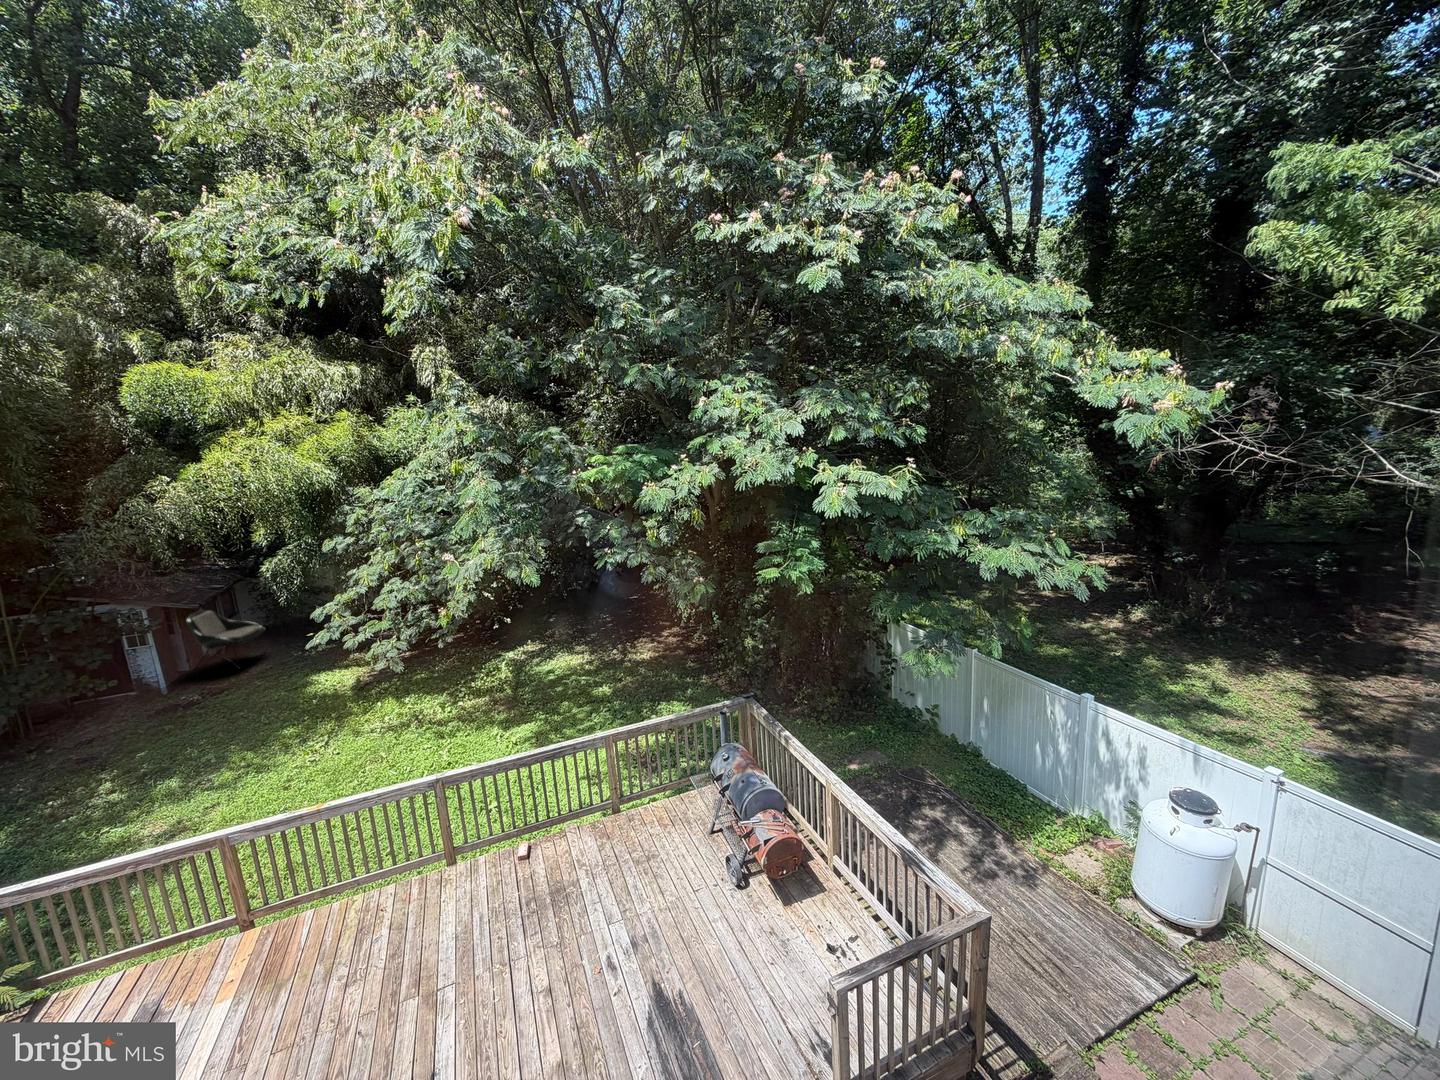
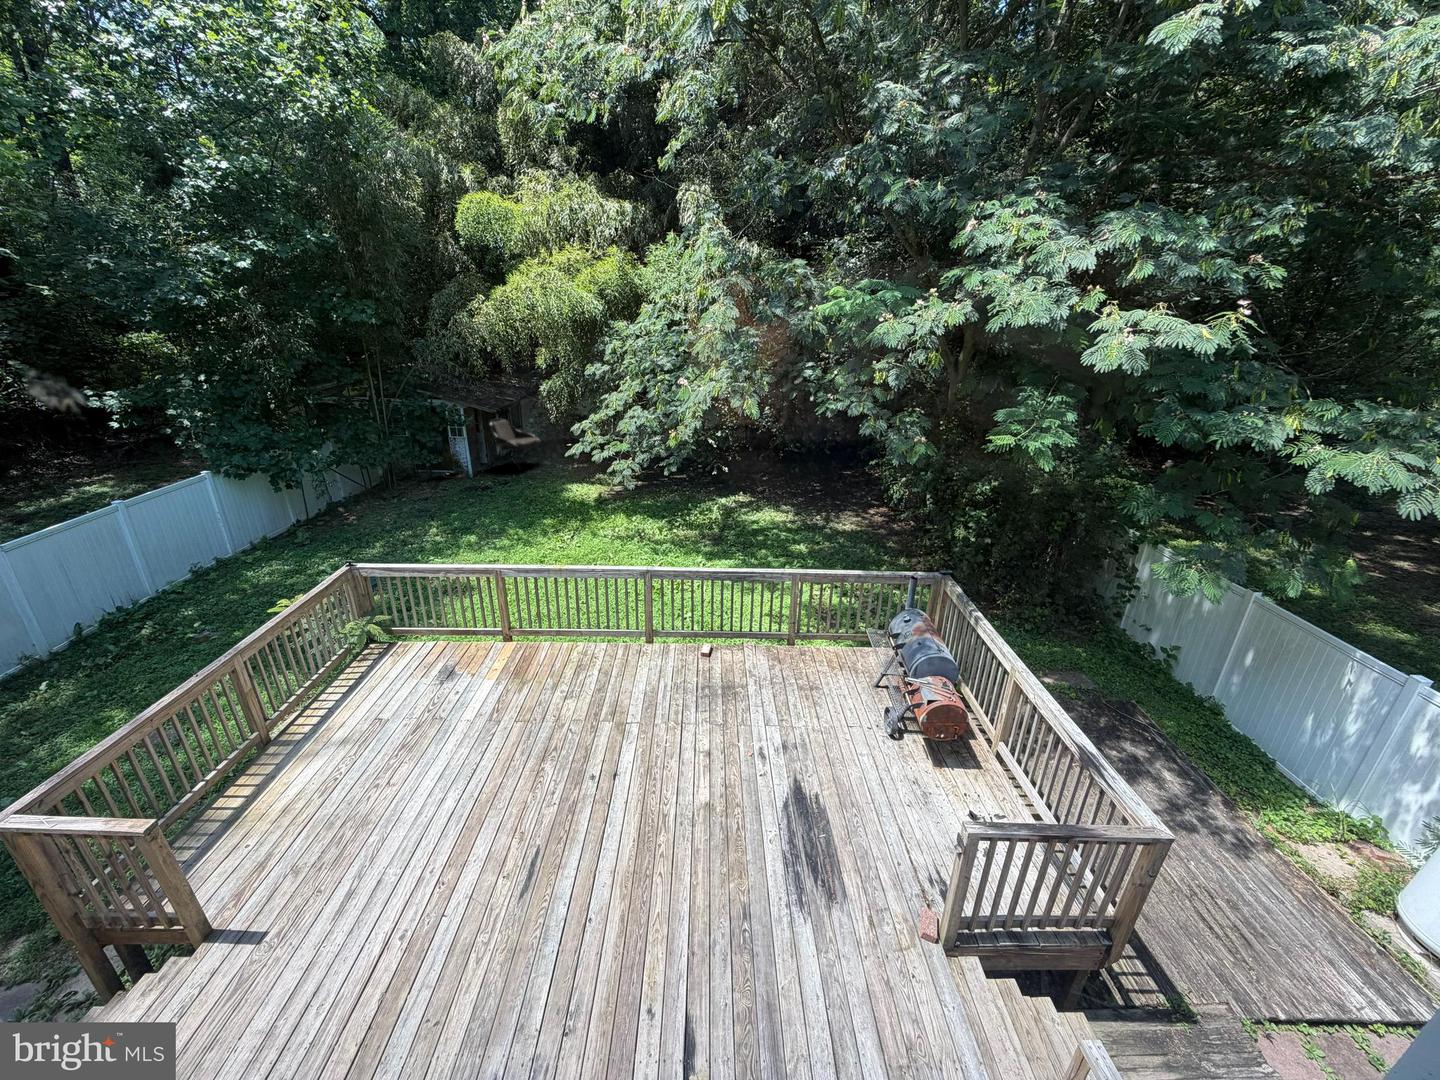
potted tree: none [105,657,152,703] -> present [439,445,463,478]

